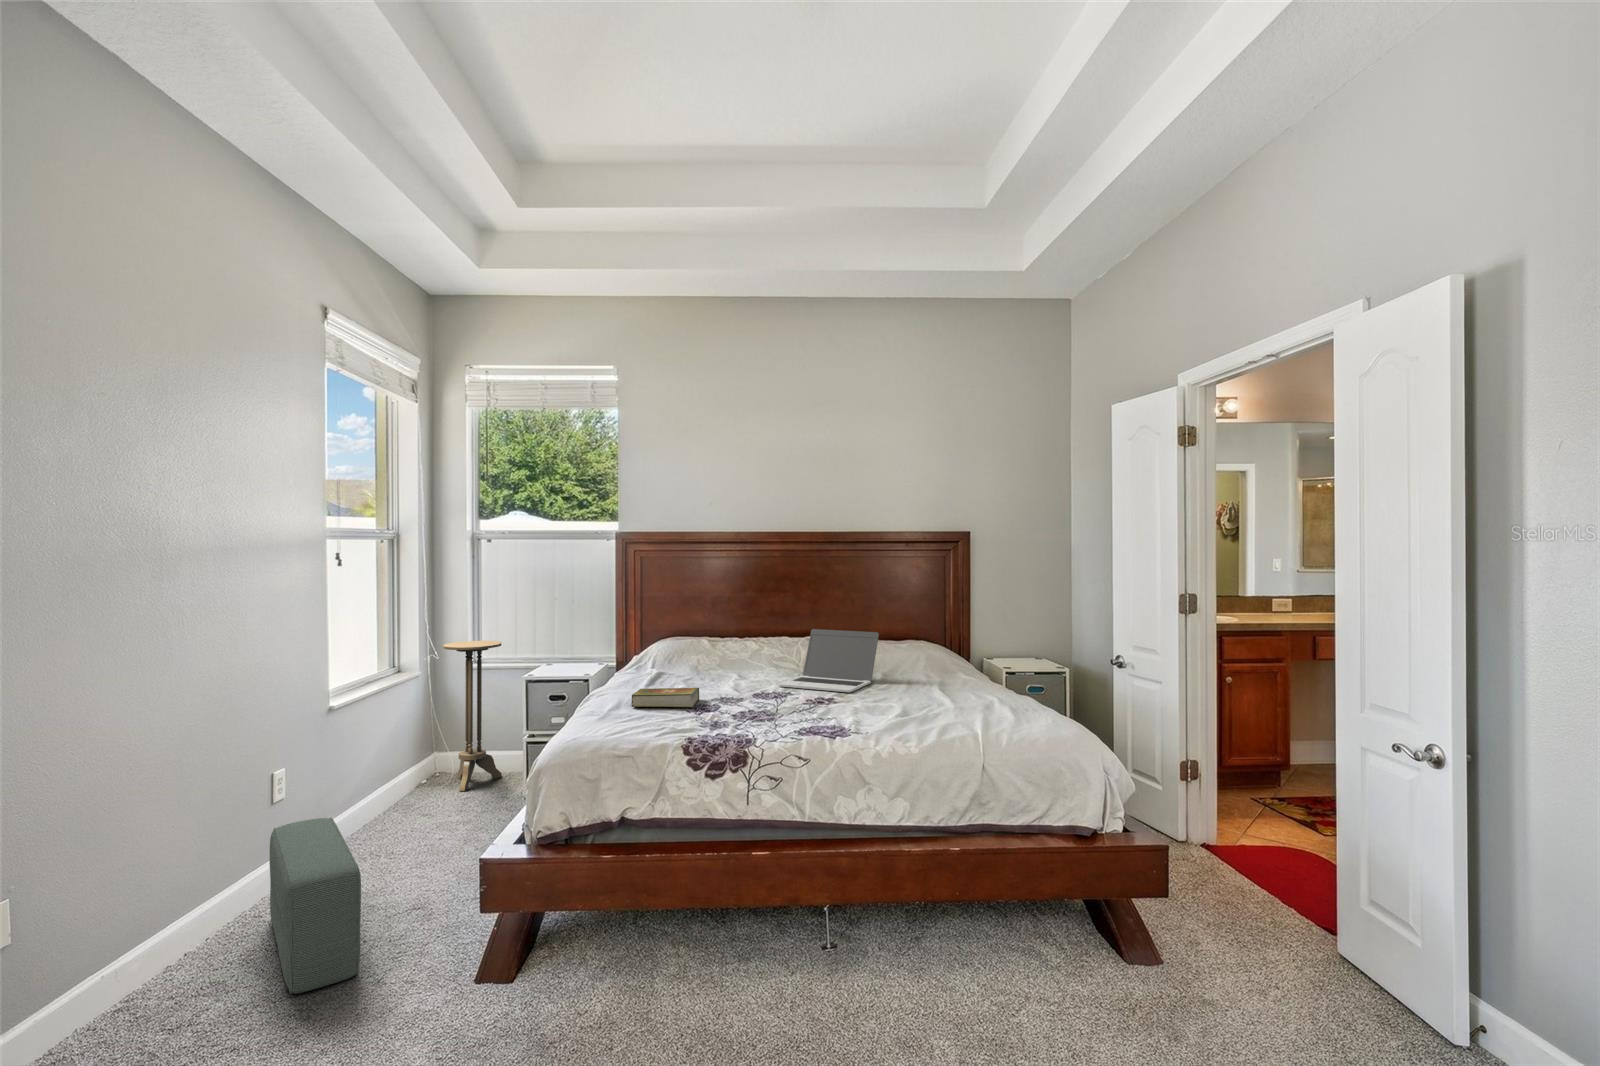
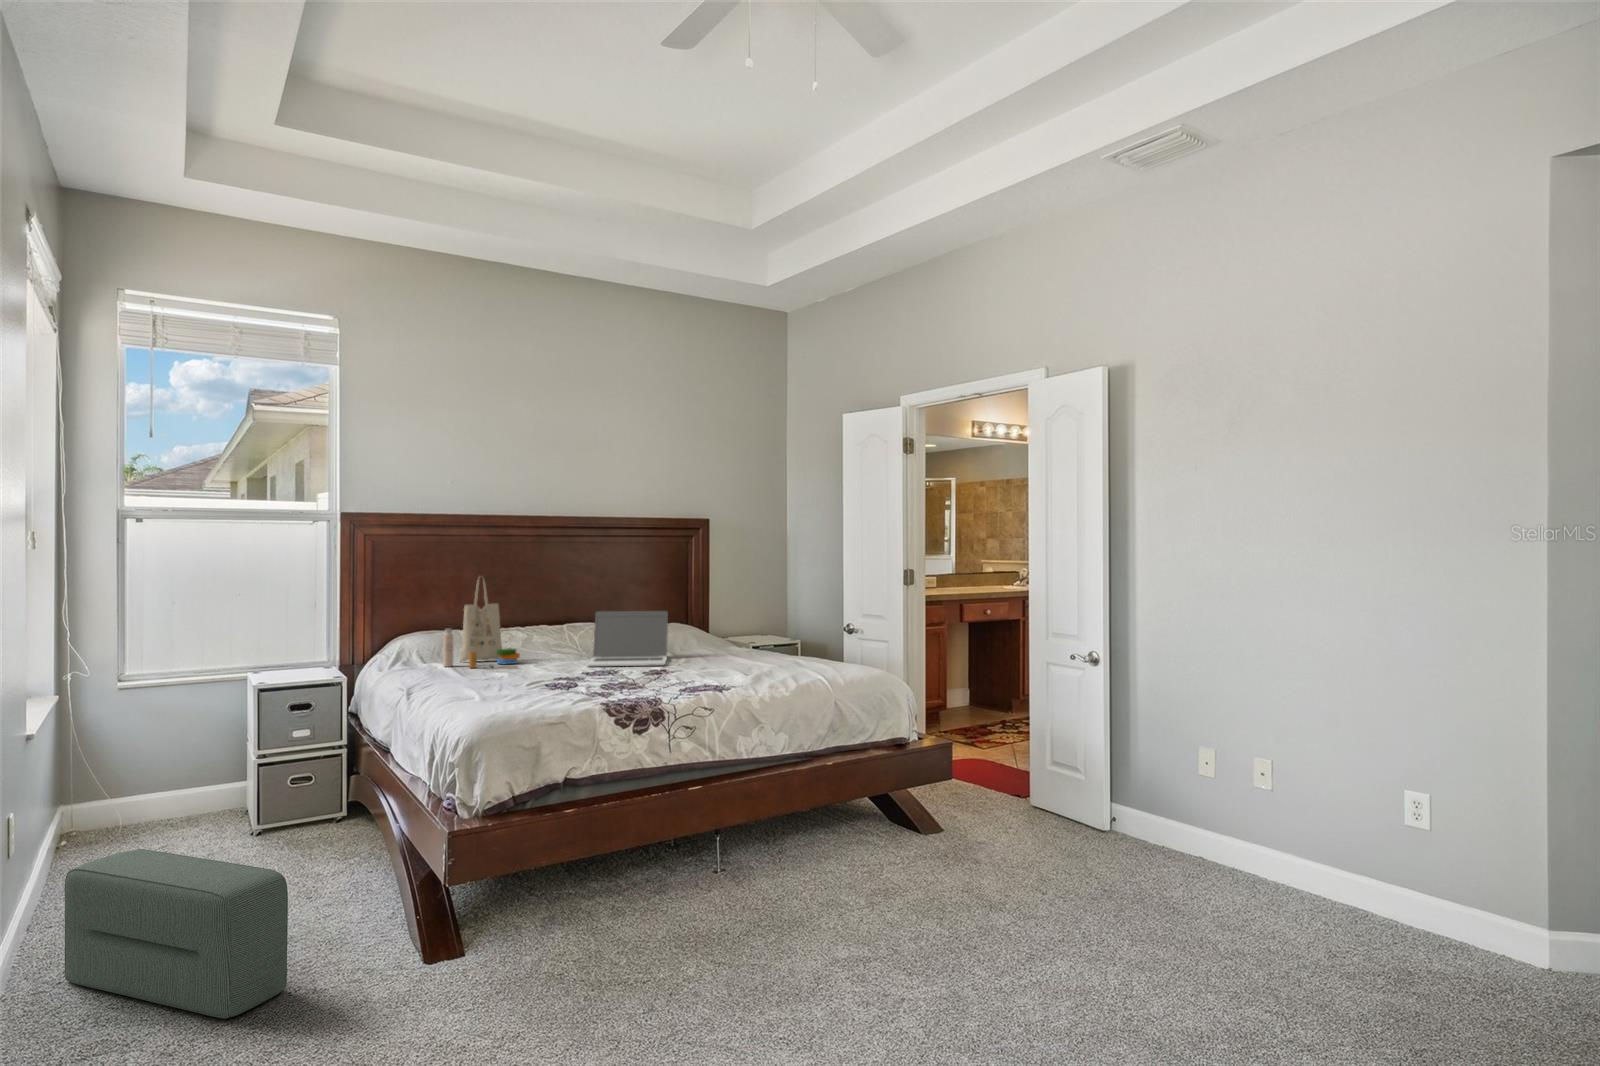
tote bag: none [670,591,736,681] -> present [443,580,520,668]
side table: present [443,641,502,791] -> none [96,648,182,841]
book: present [631,688,699,707] -> none [470,668,544,690]

